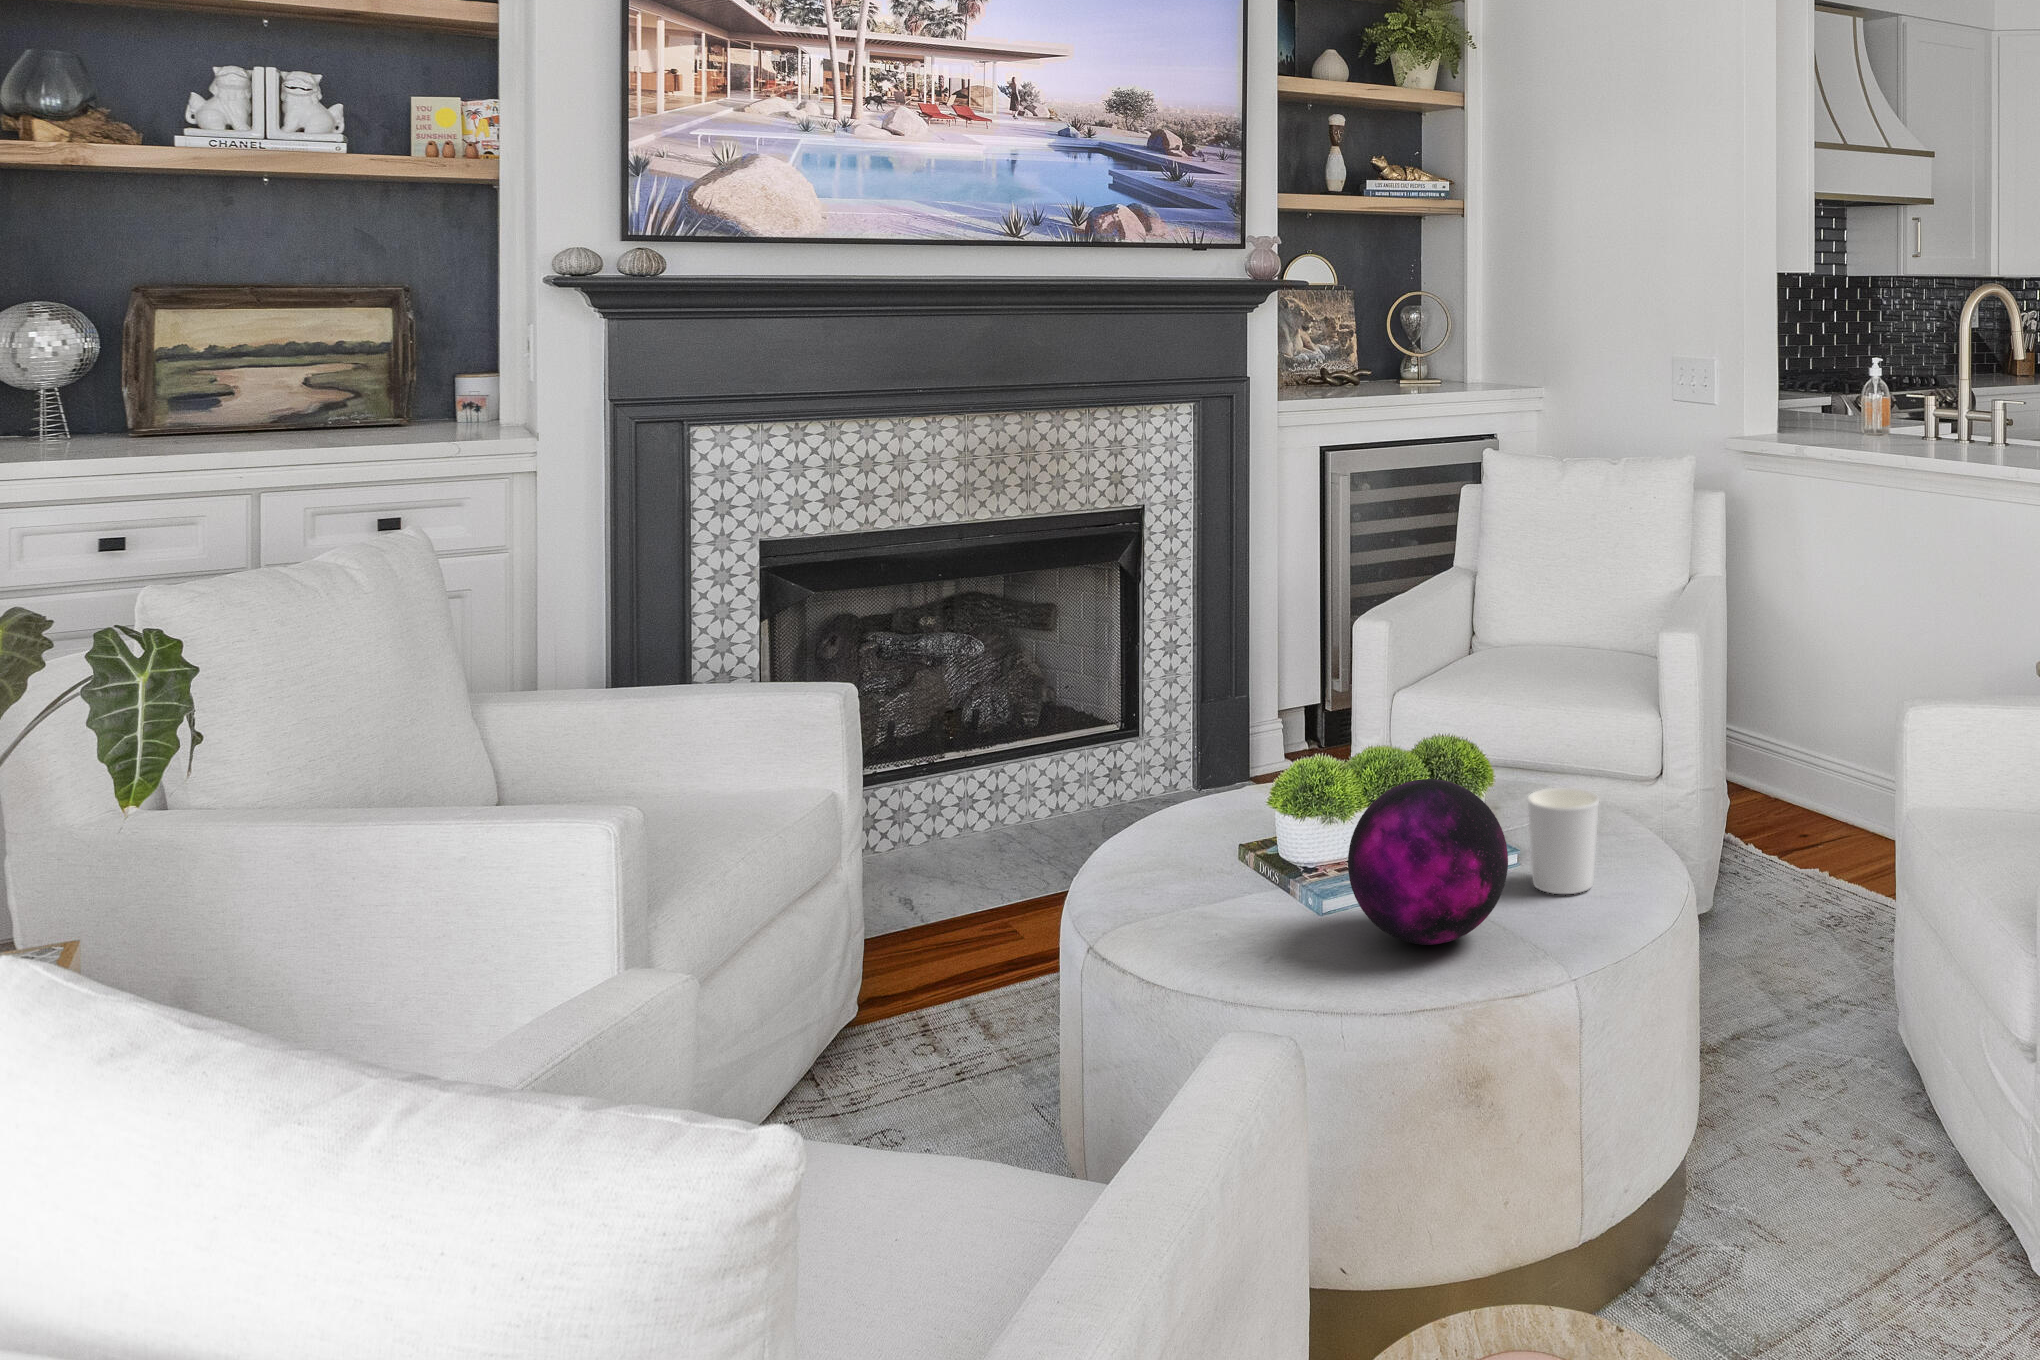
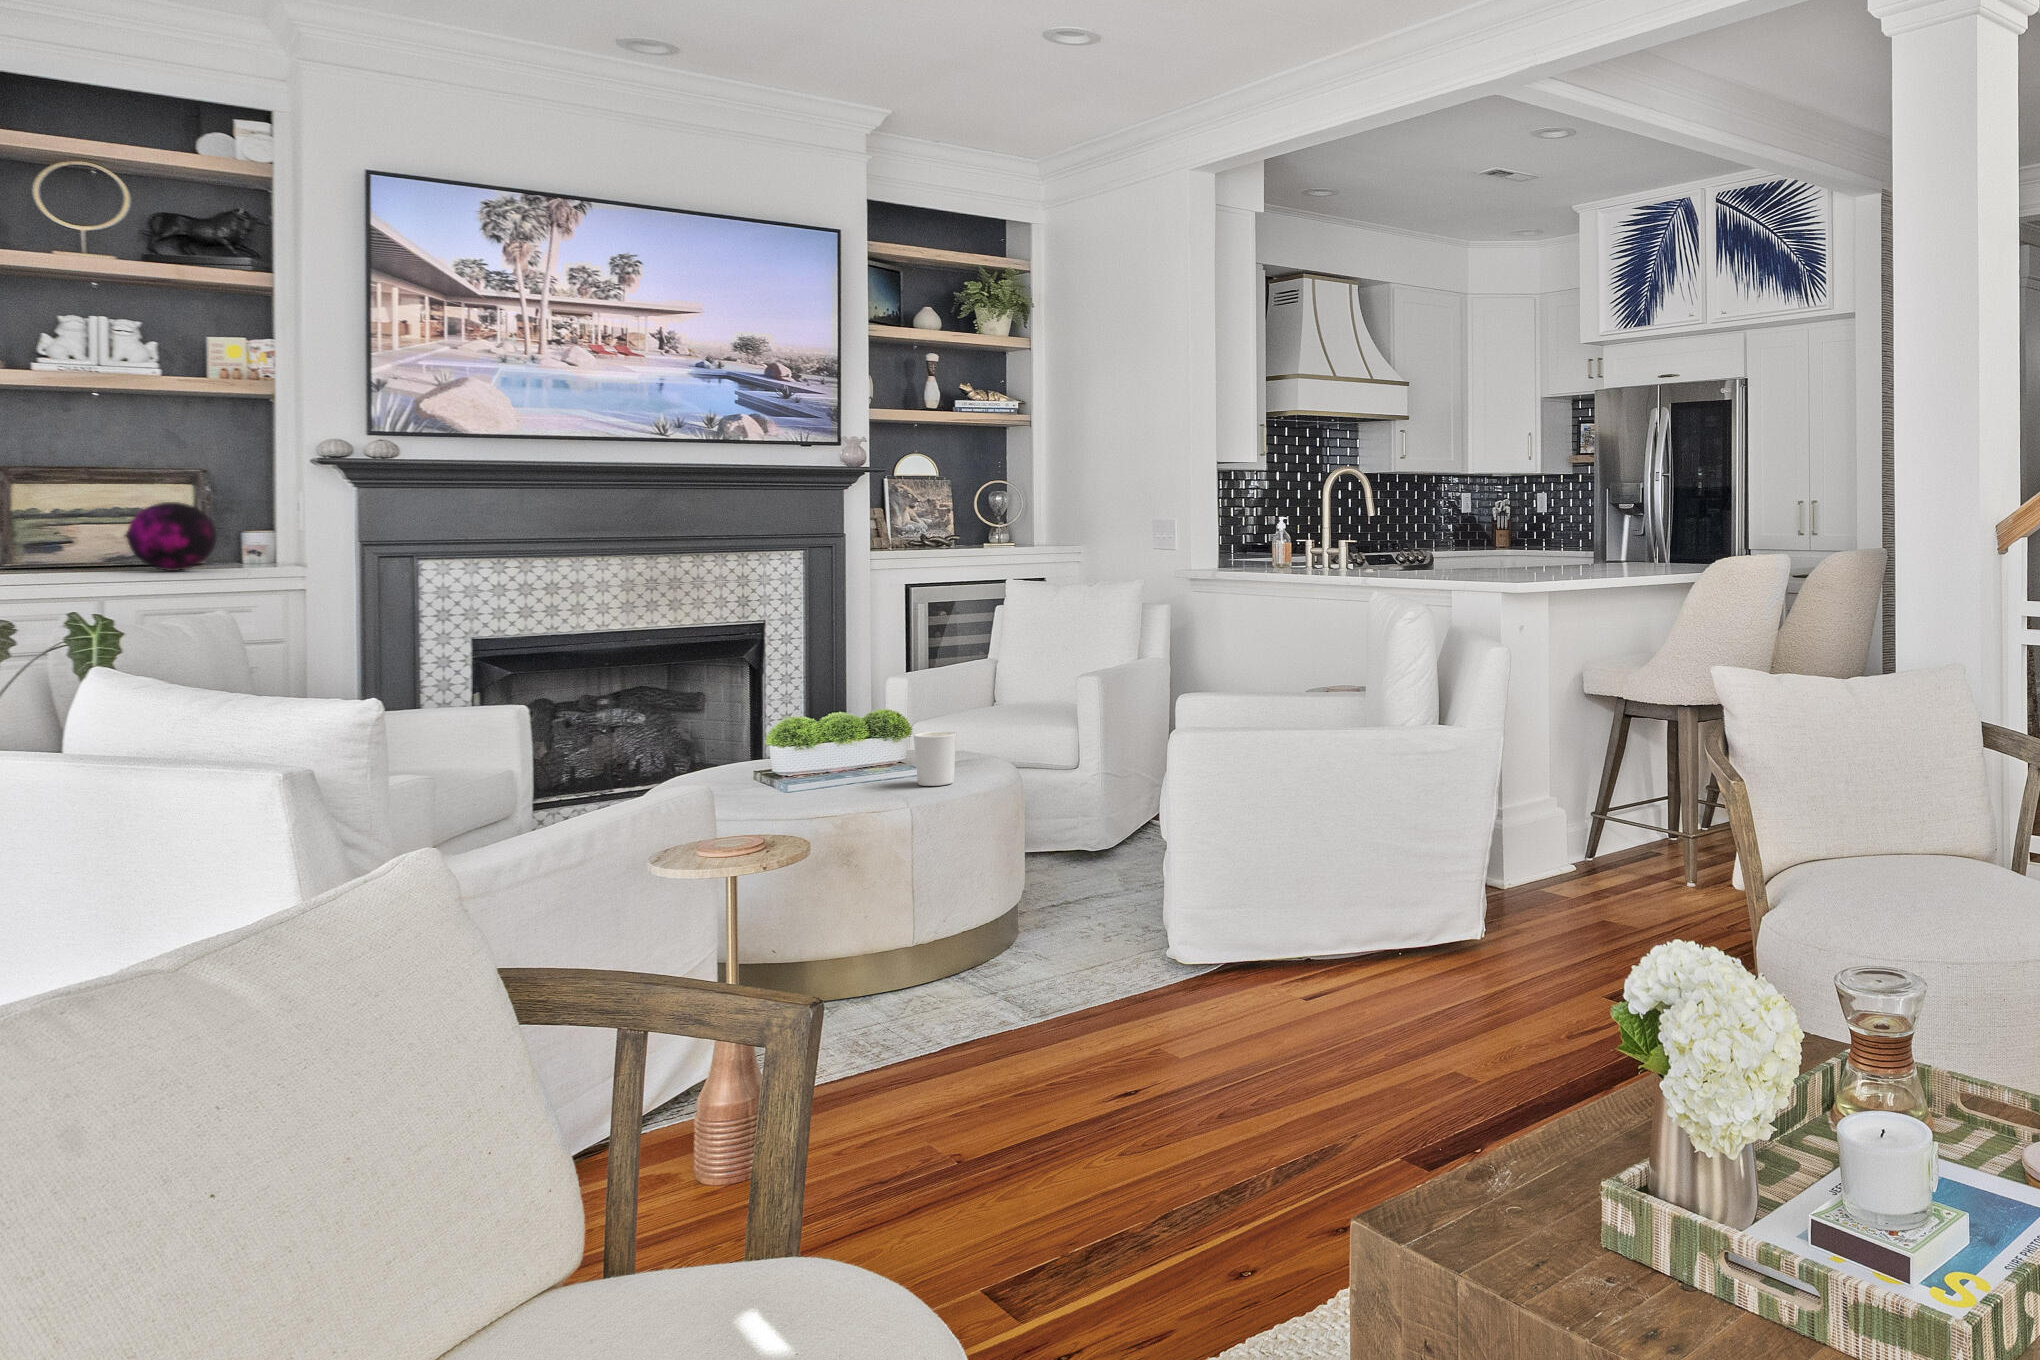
decorative orb: present [1348,779,1508,945] -> present [127,502,217,571]

